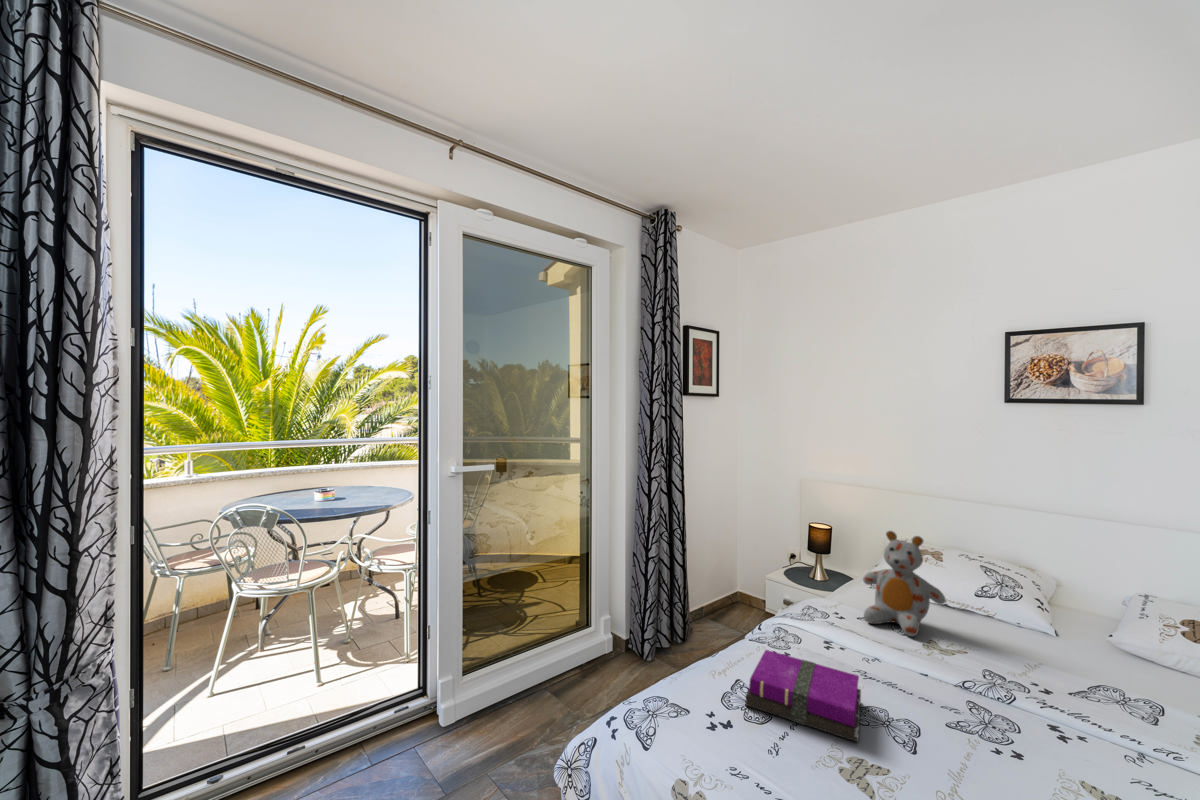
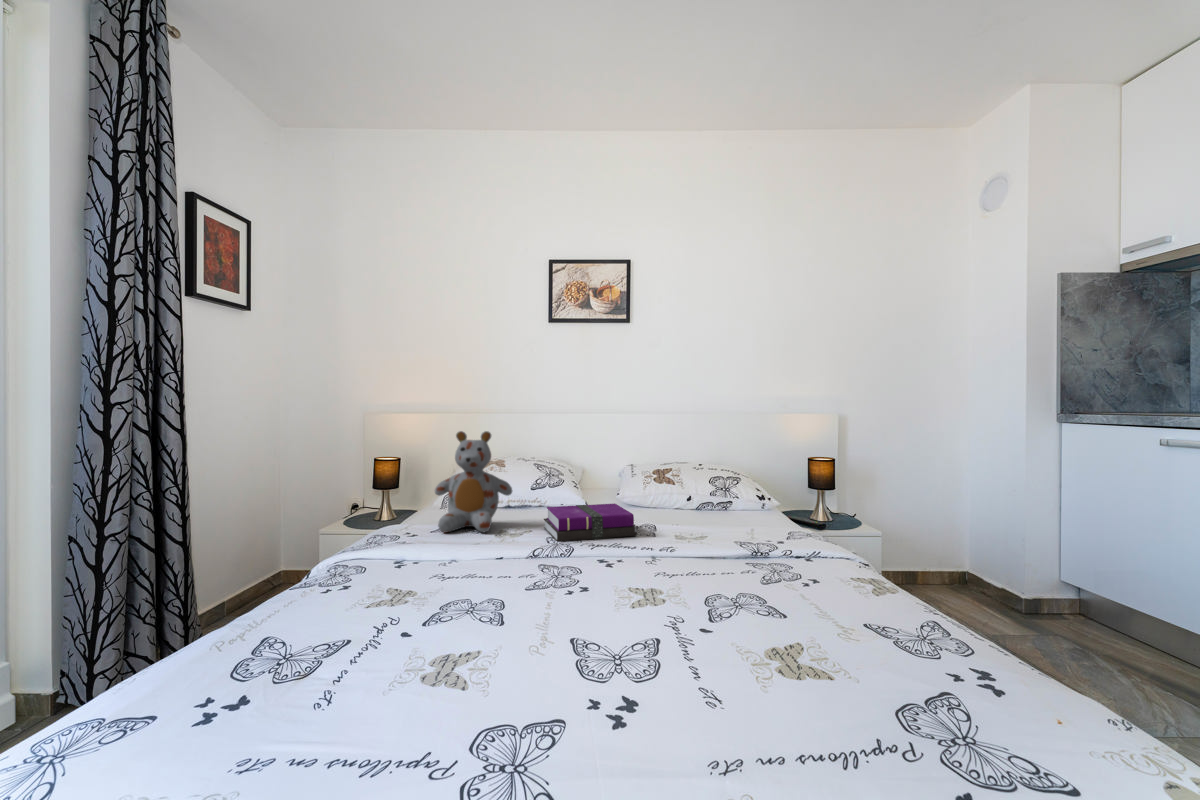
notebook: present [746,650,861,742] -> present [544,503,637,542]

